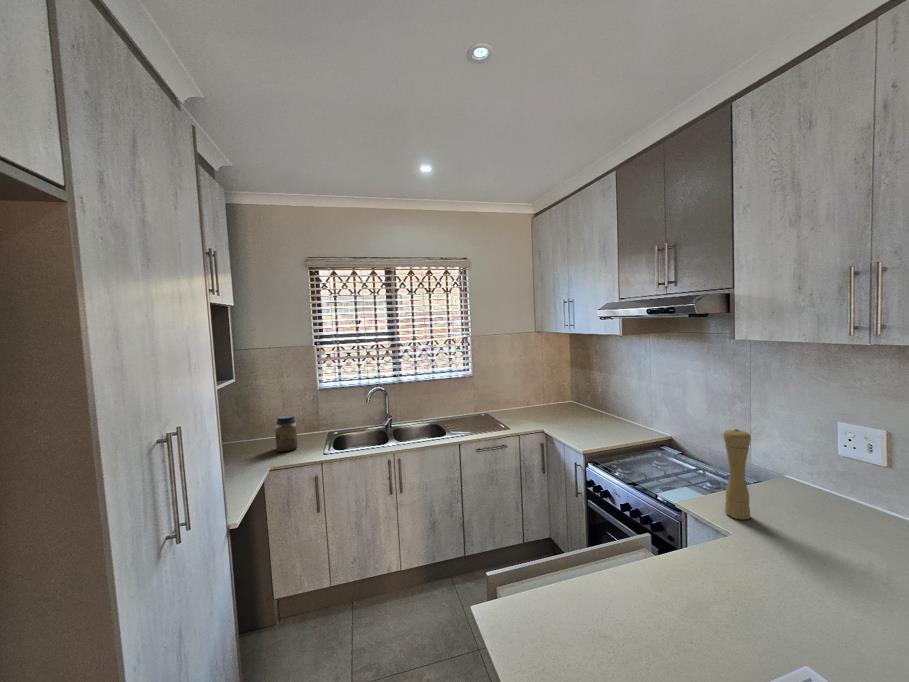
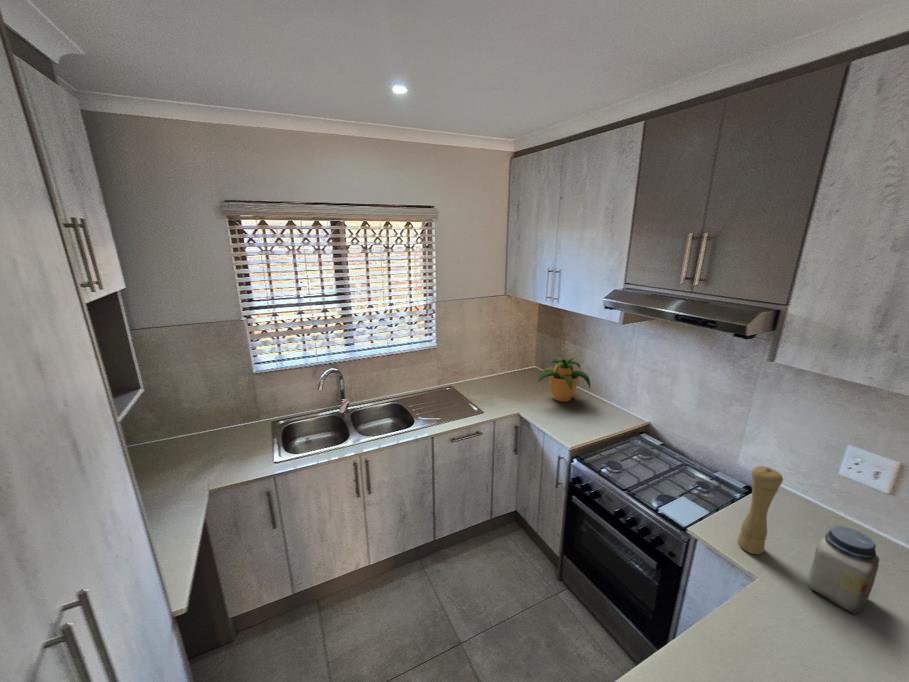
potted plant: none [561,382,612,424] -> present [538,358,590,401]
jar: present [275,415,297,452] -> present [808,526,879,614]

